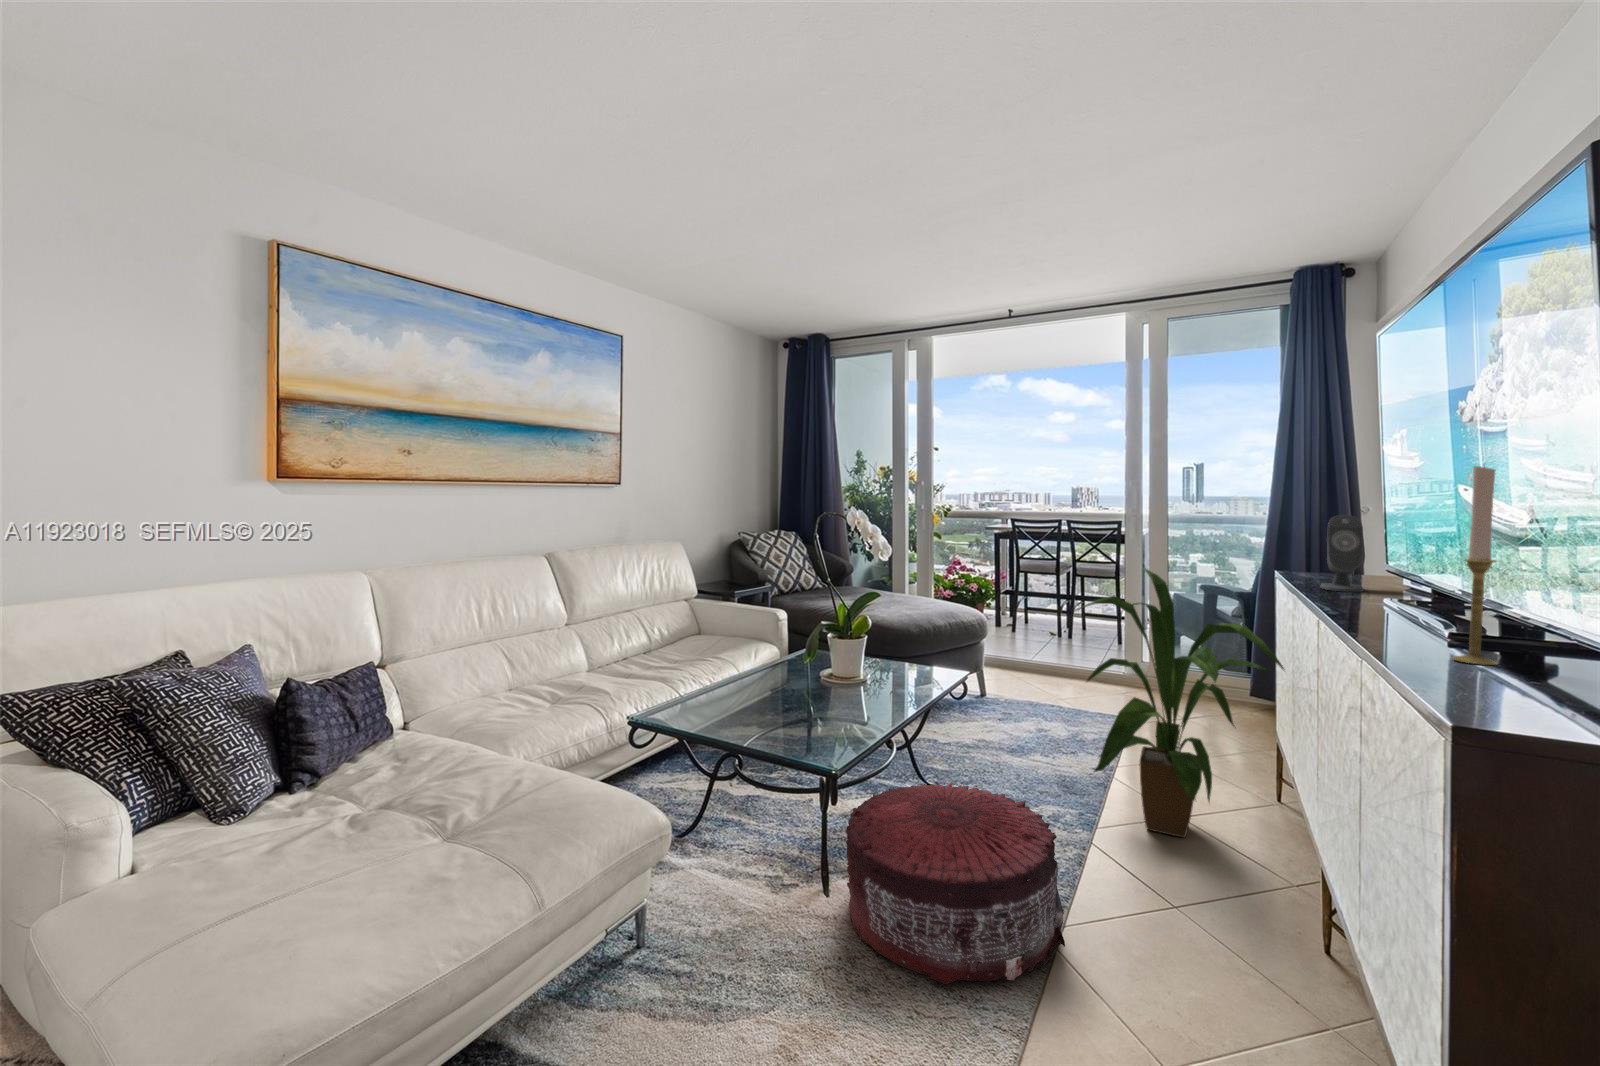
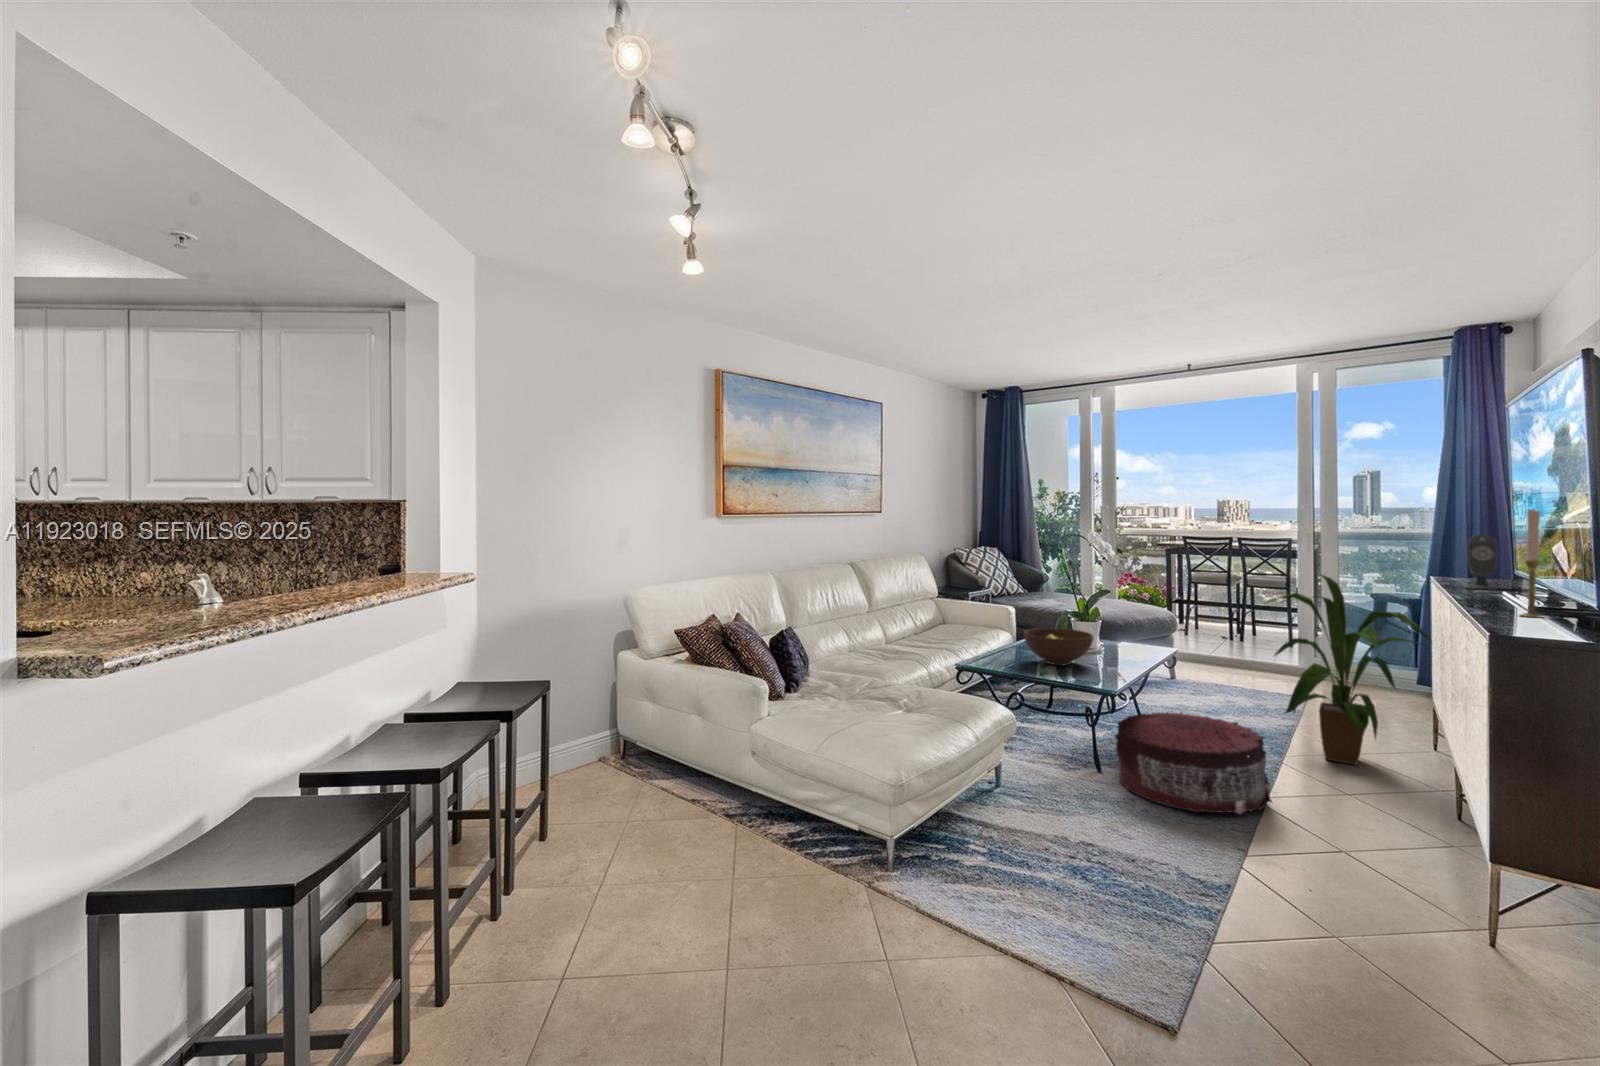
fruit bowl: none [744,651,842,710] -> present [1023,628,1093,665]

